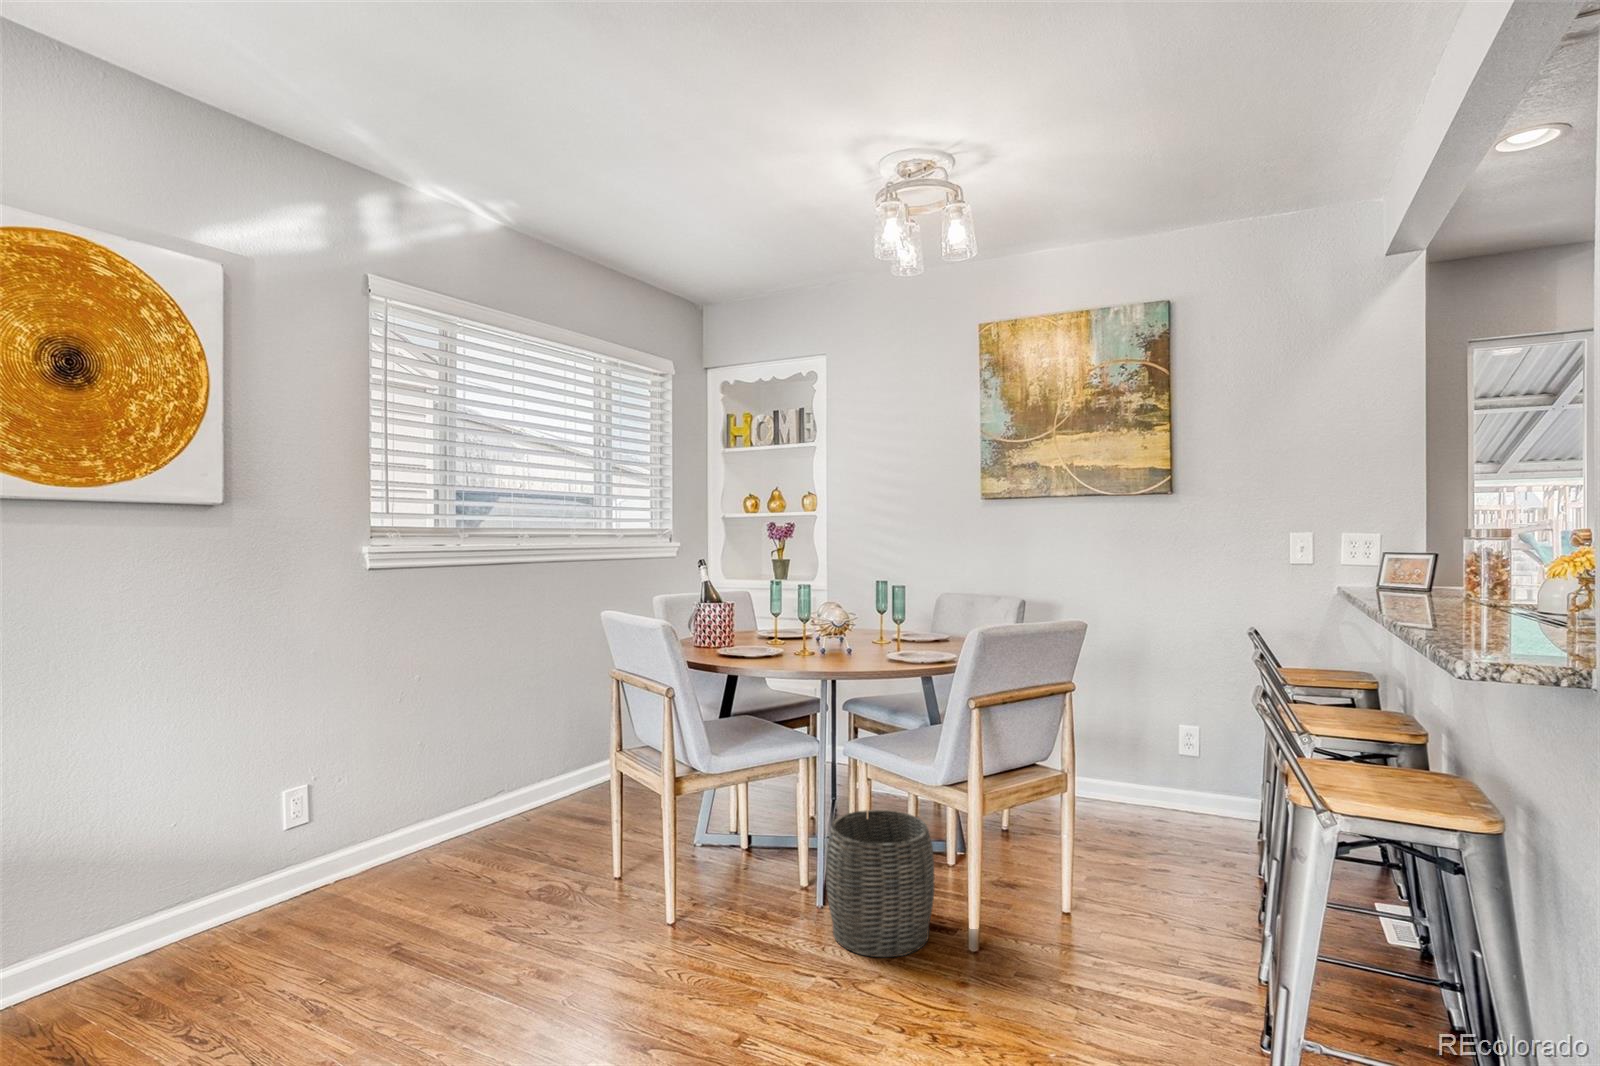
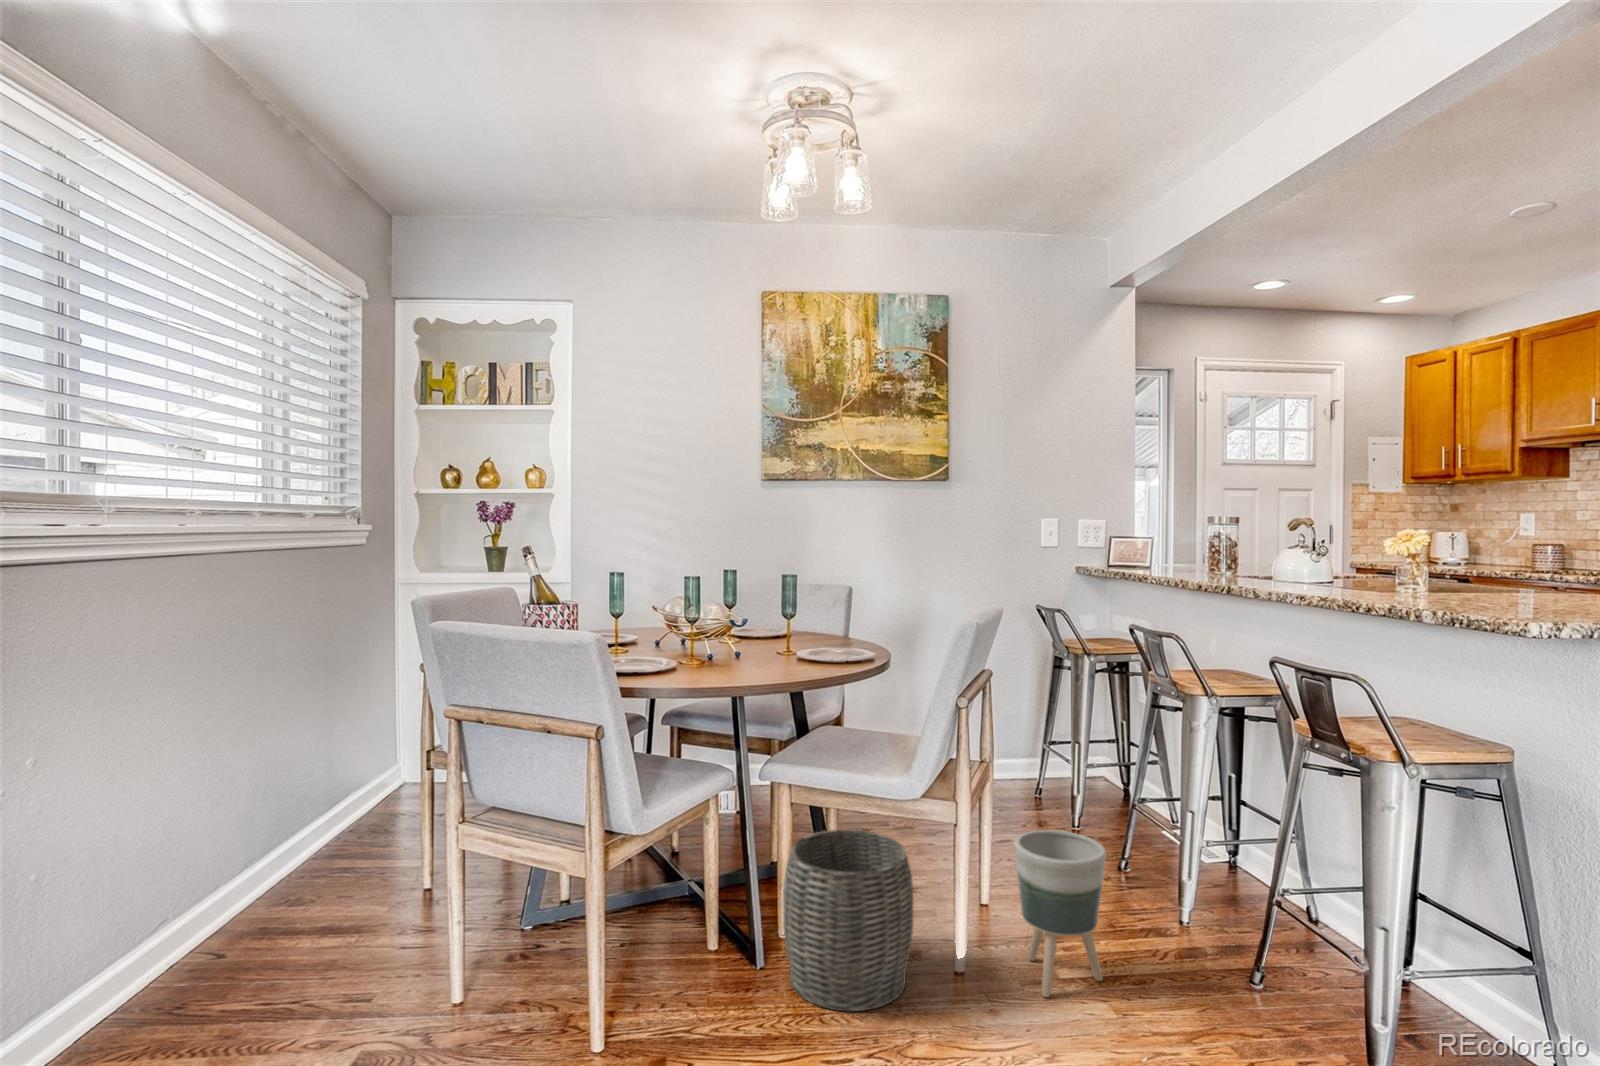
planter: none [1015,843,1101,996] -> present [1014,830,1106,997]

